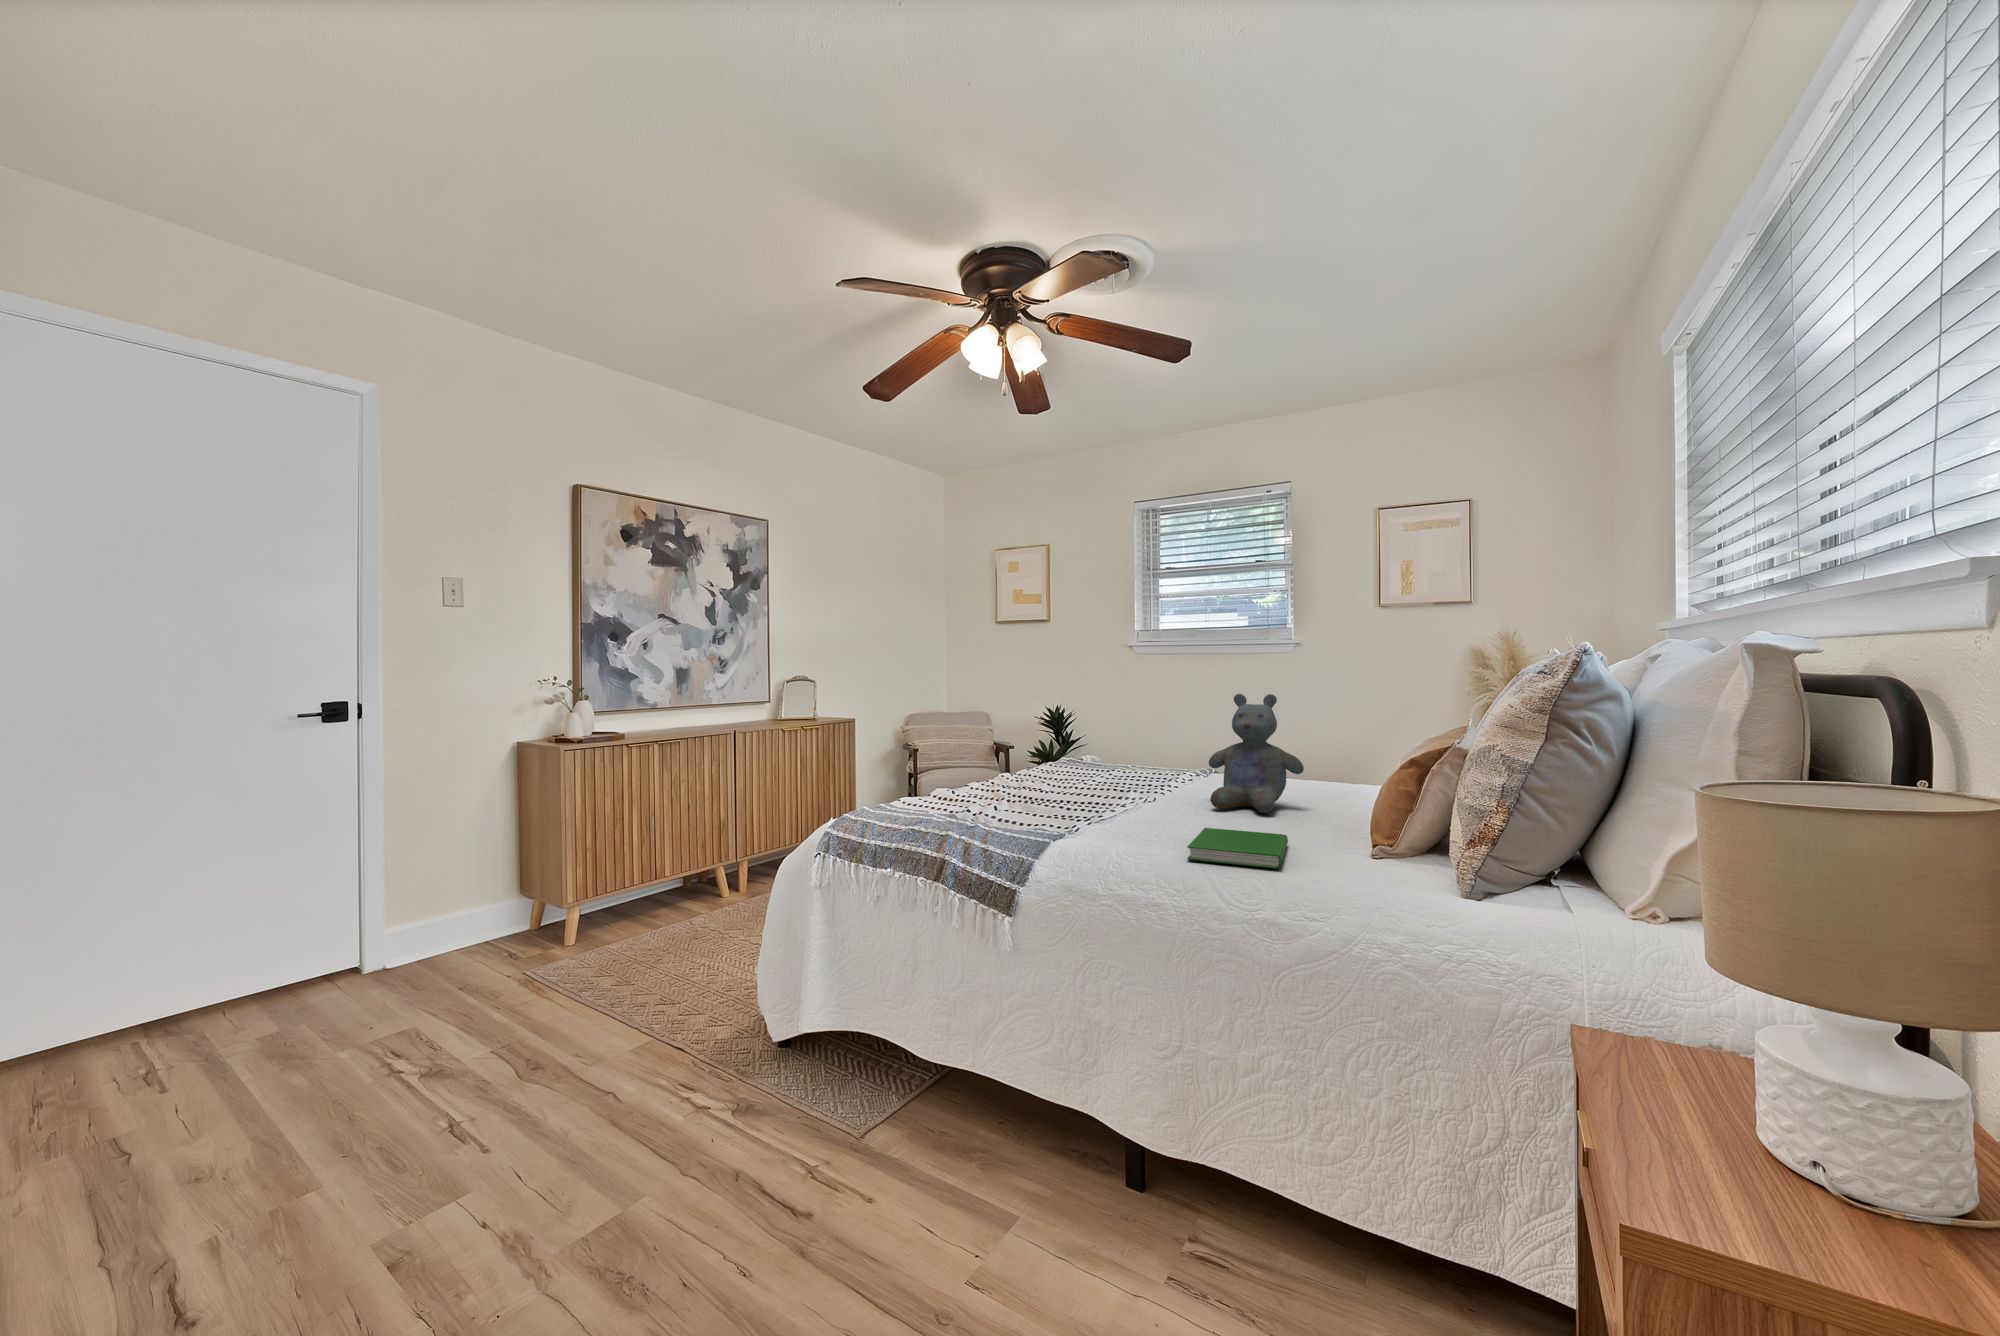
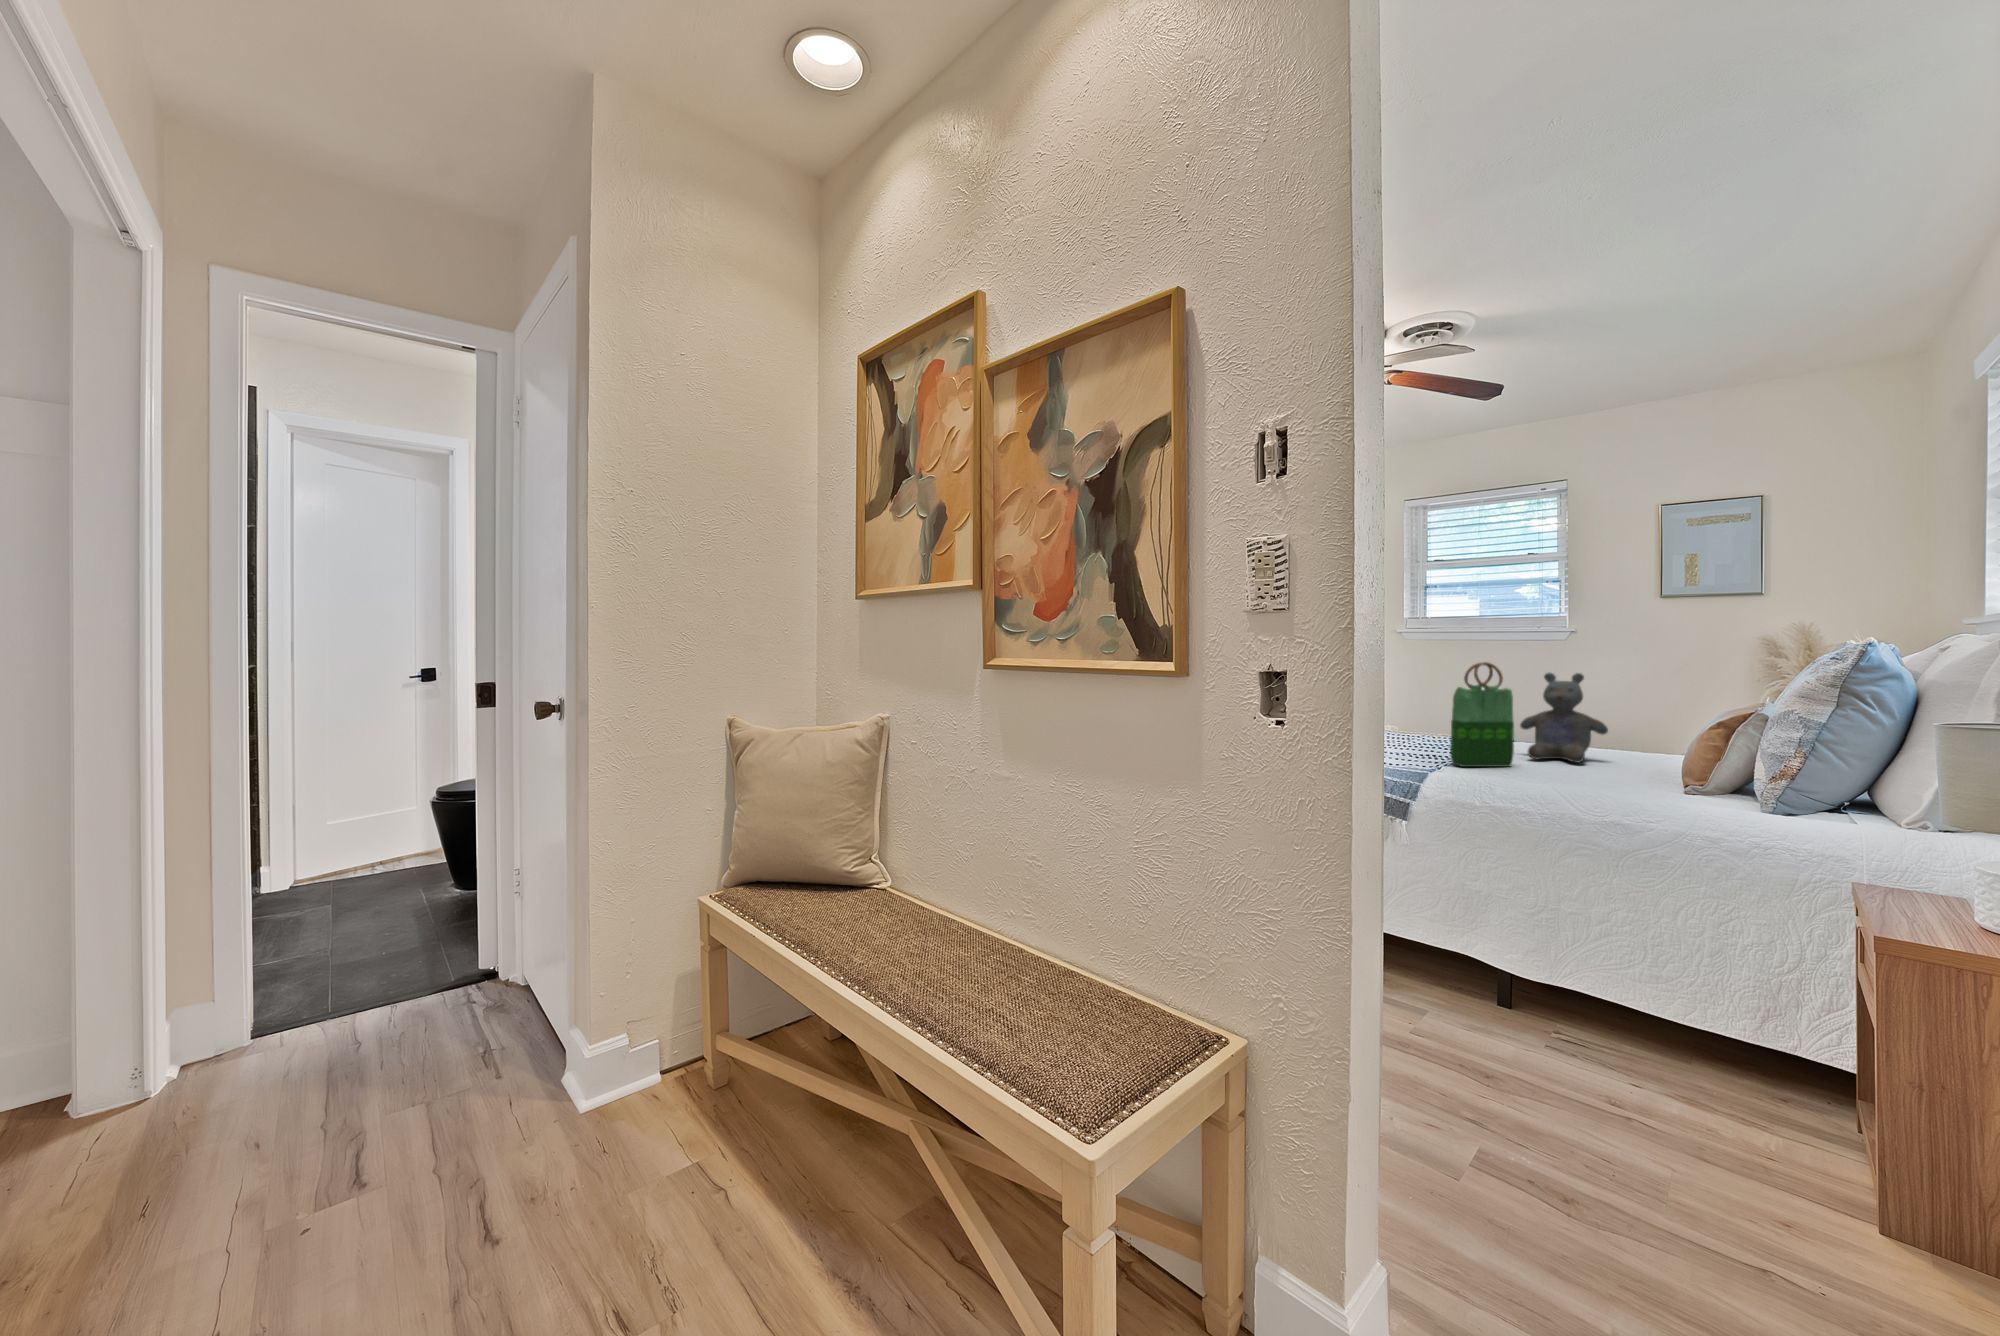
tote bag: none [1105,679,1184,825] -> present [1450,662,1514,767]
hardcover book: present [1187,828,1288,868] -> none [1541,769,1619,793]

